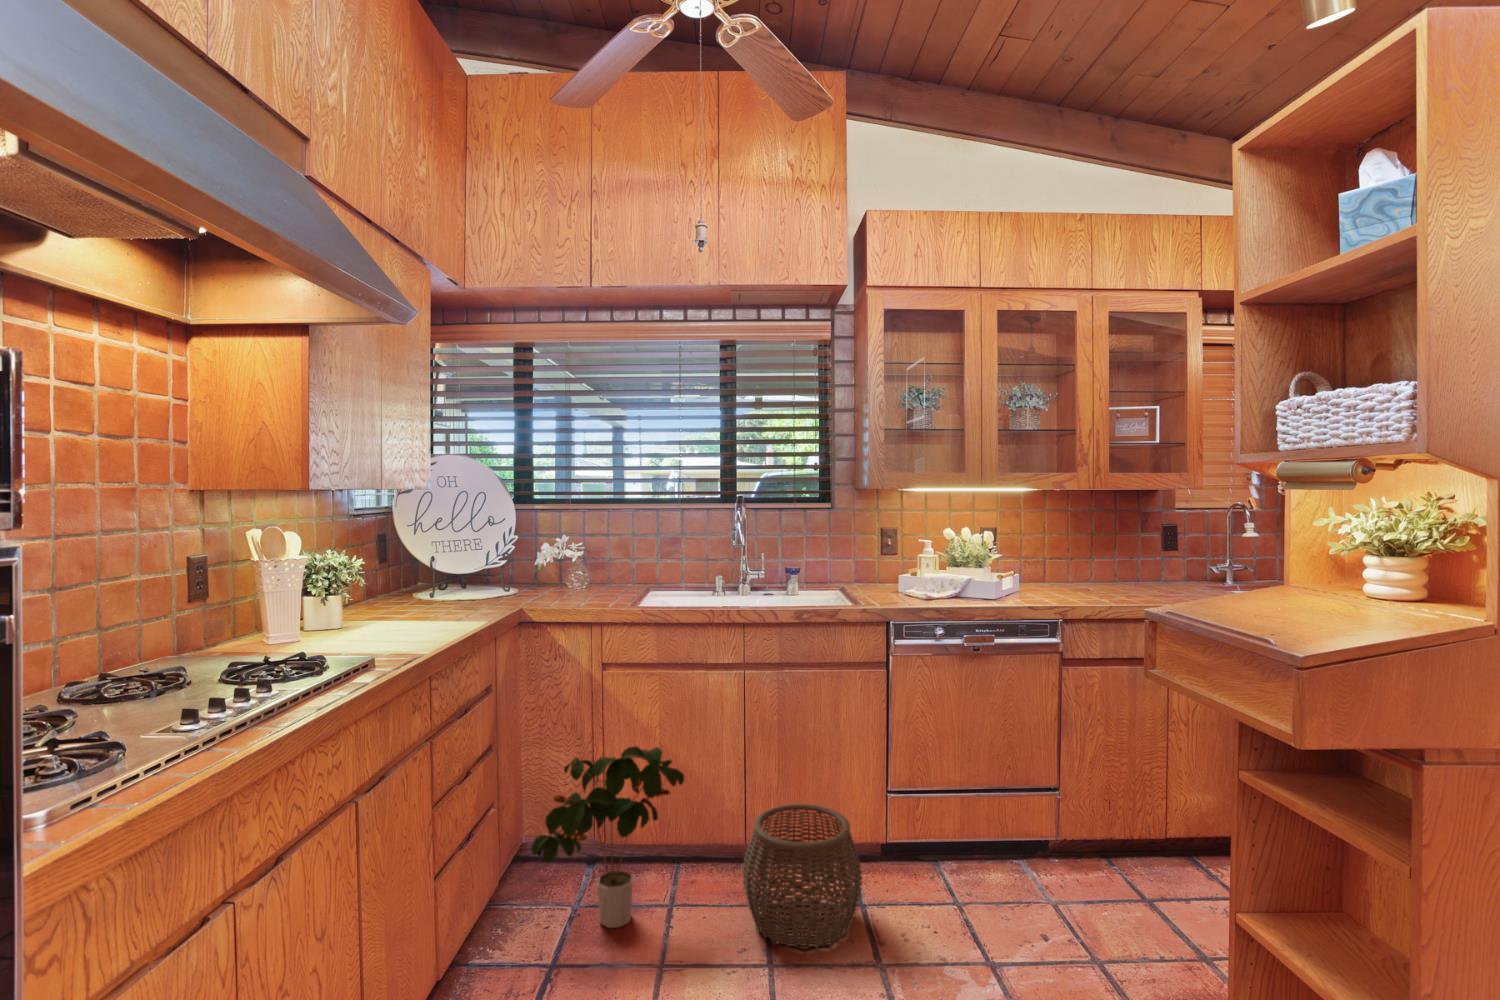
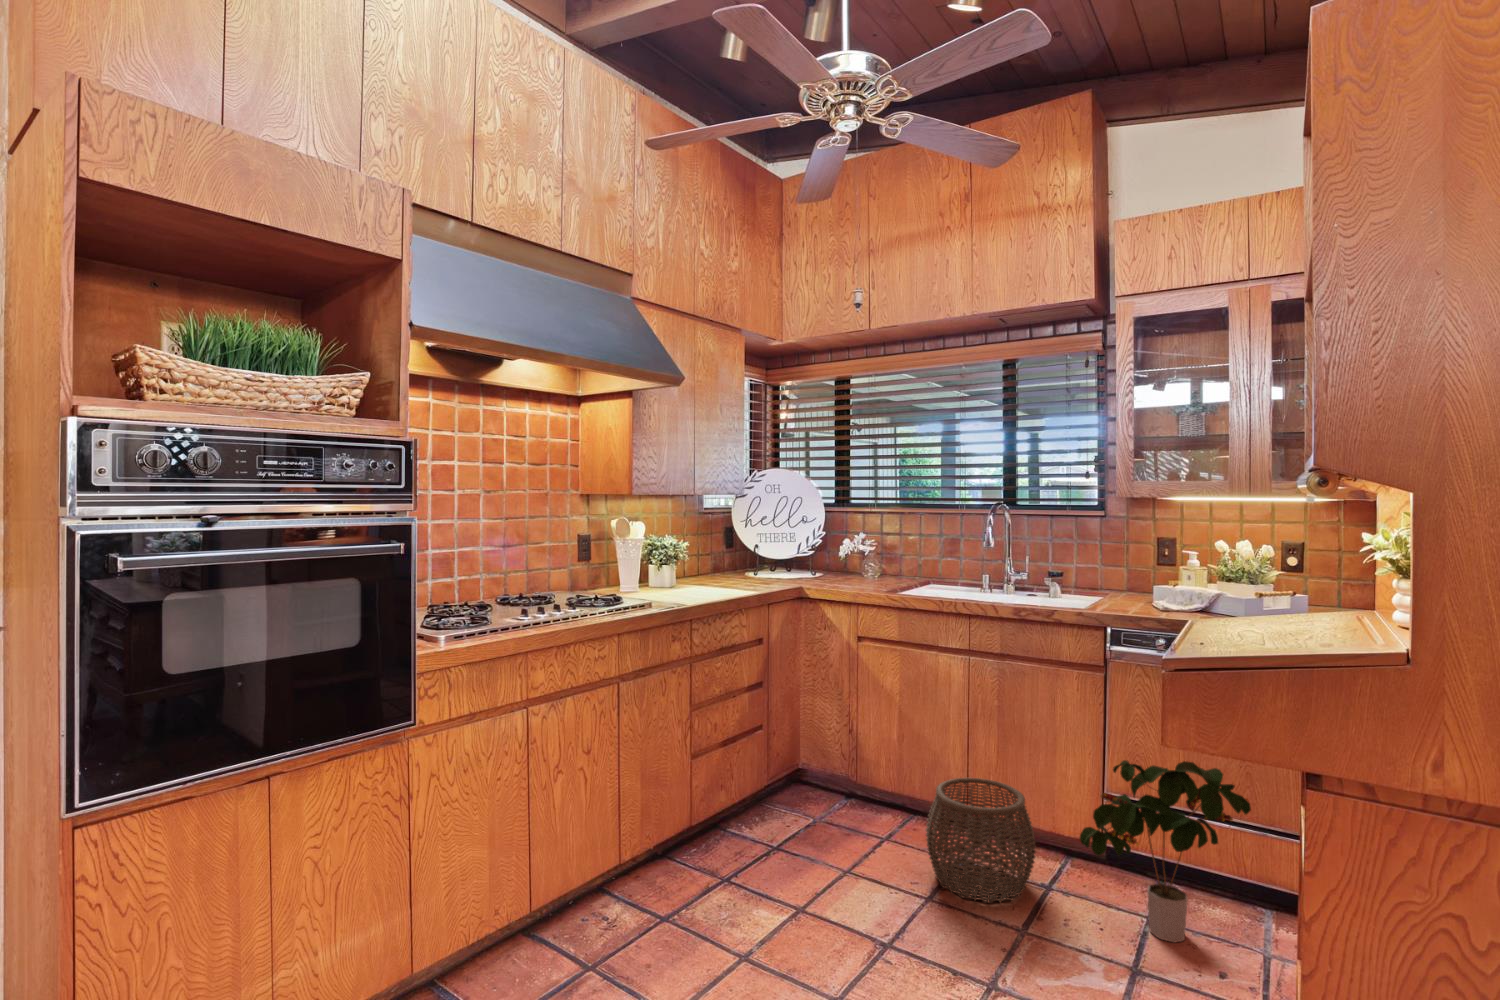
potted plant: present [531,746,684,928] -> present [1080,760,1251,943]

